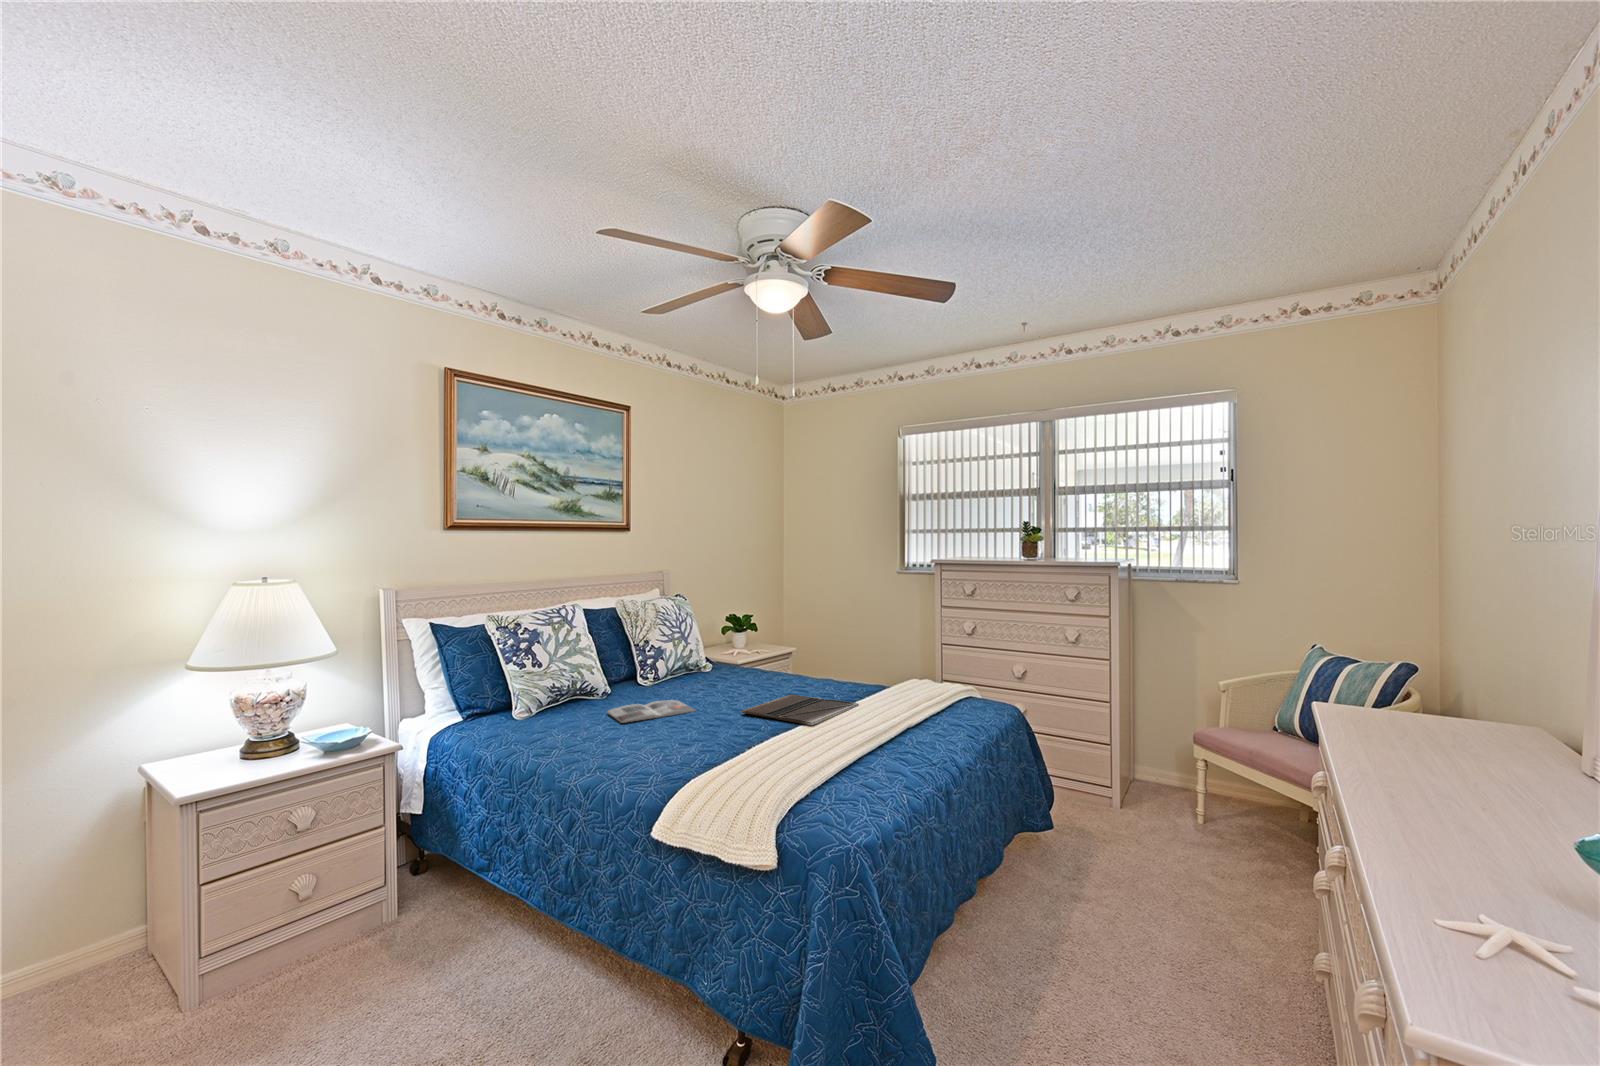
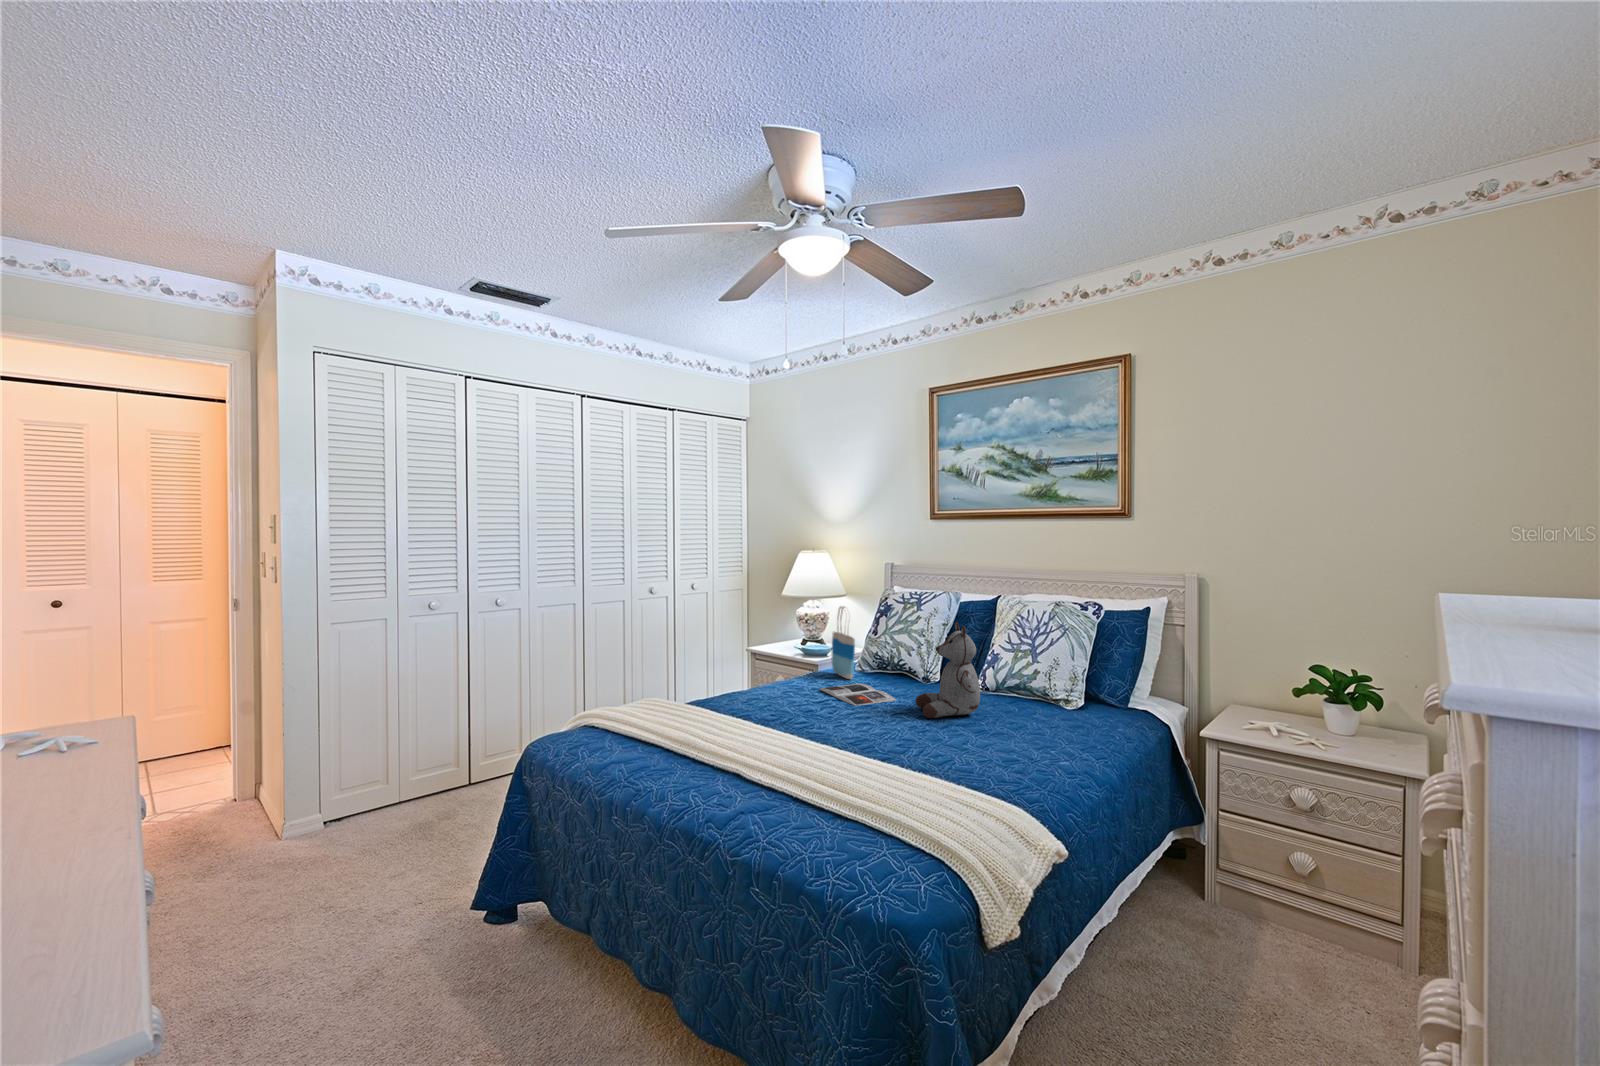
stuffed bear: none [698,614,759,694] -> present [916,622,980,718]
tote bag: none [515,633,582,722] -> present [832,607,855,679]
laptop: present [741,694,859,725] -> none [768,713,908,760]

